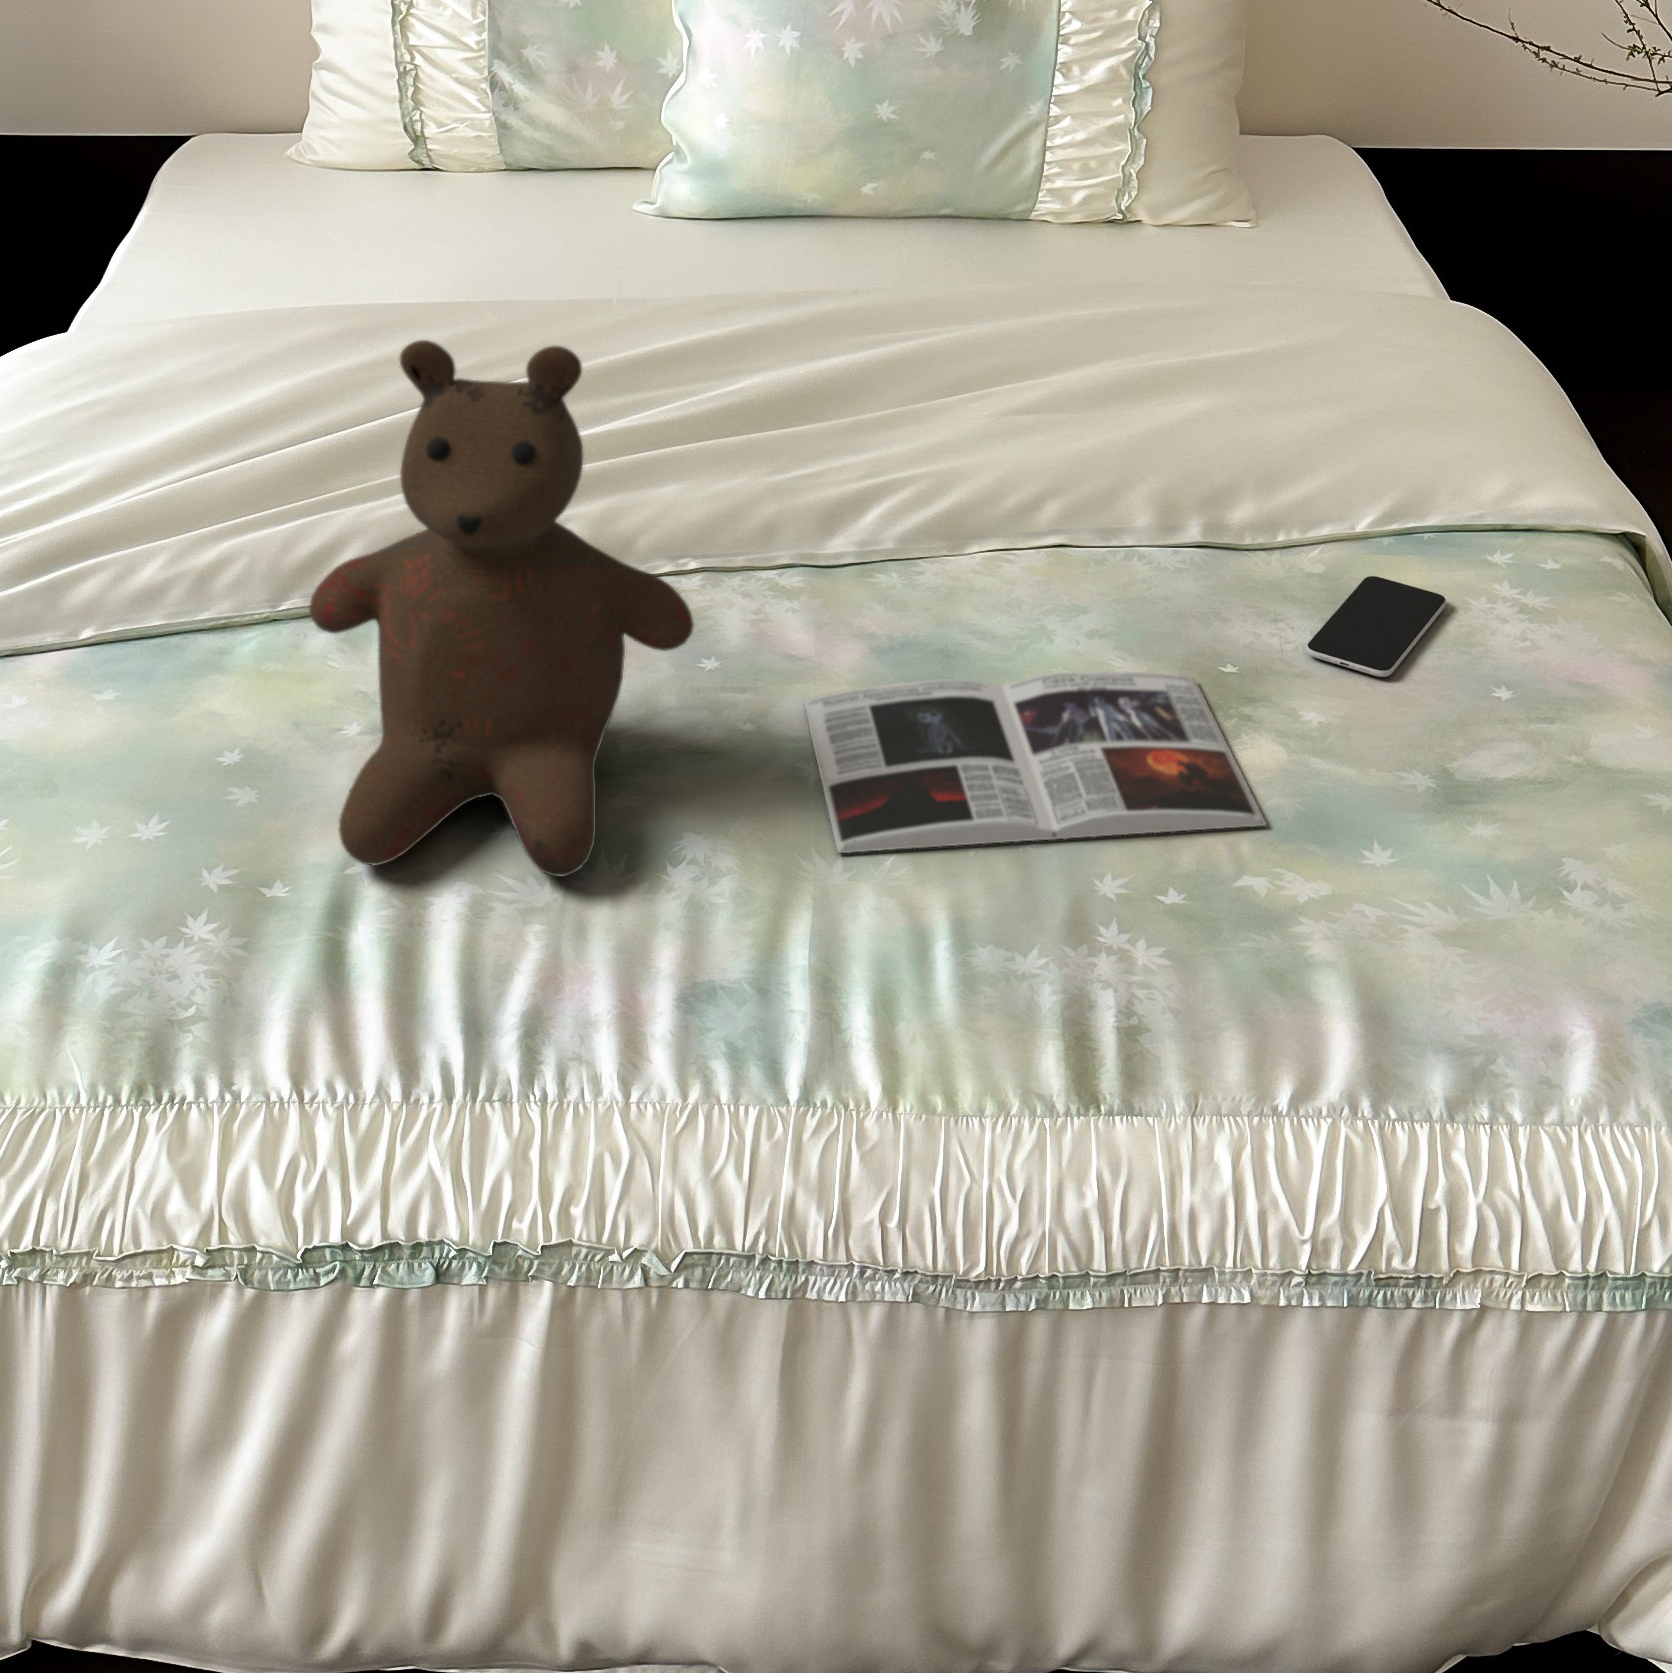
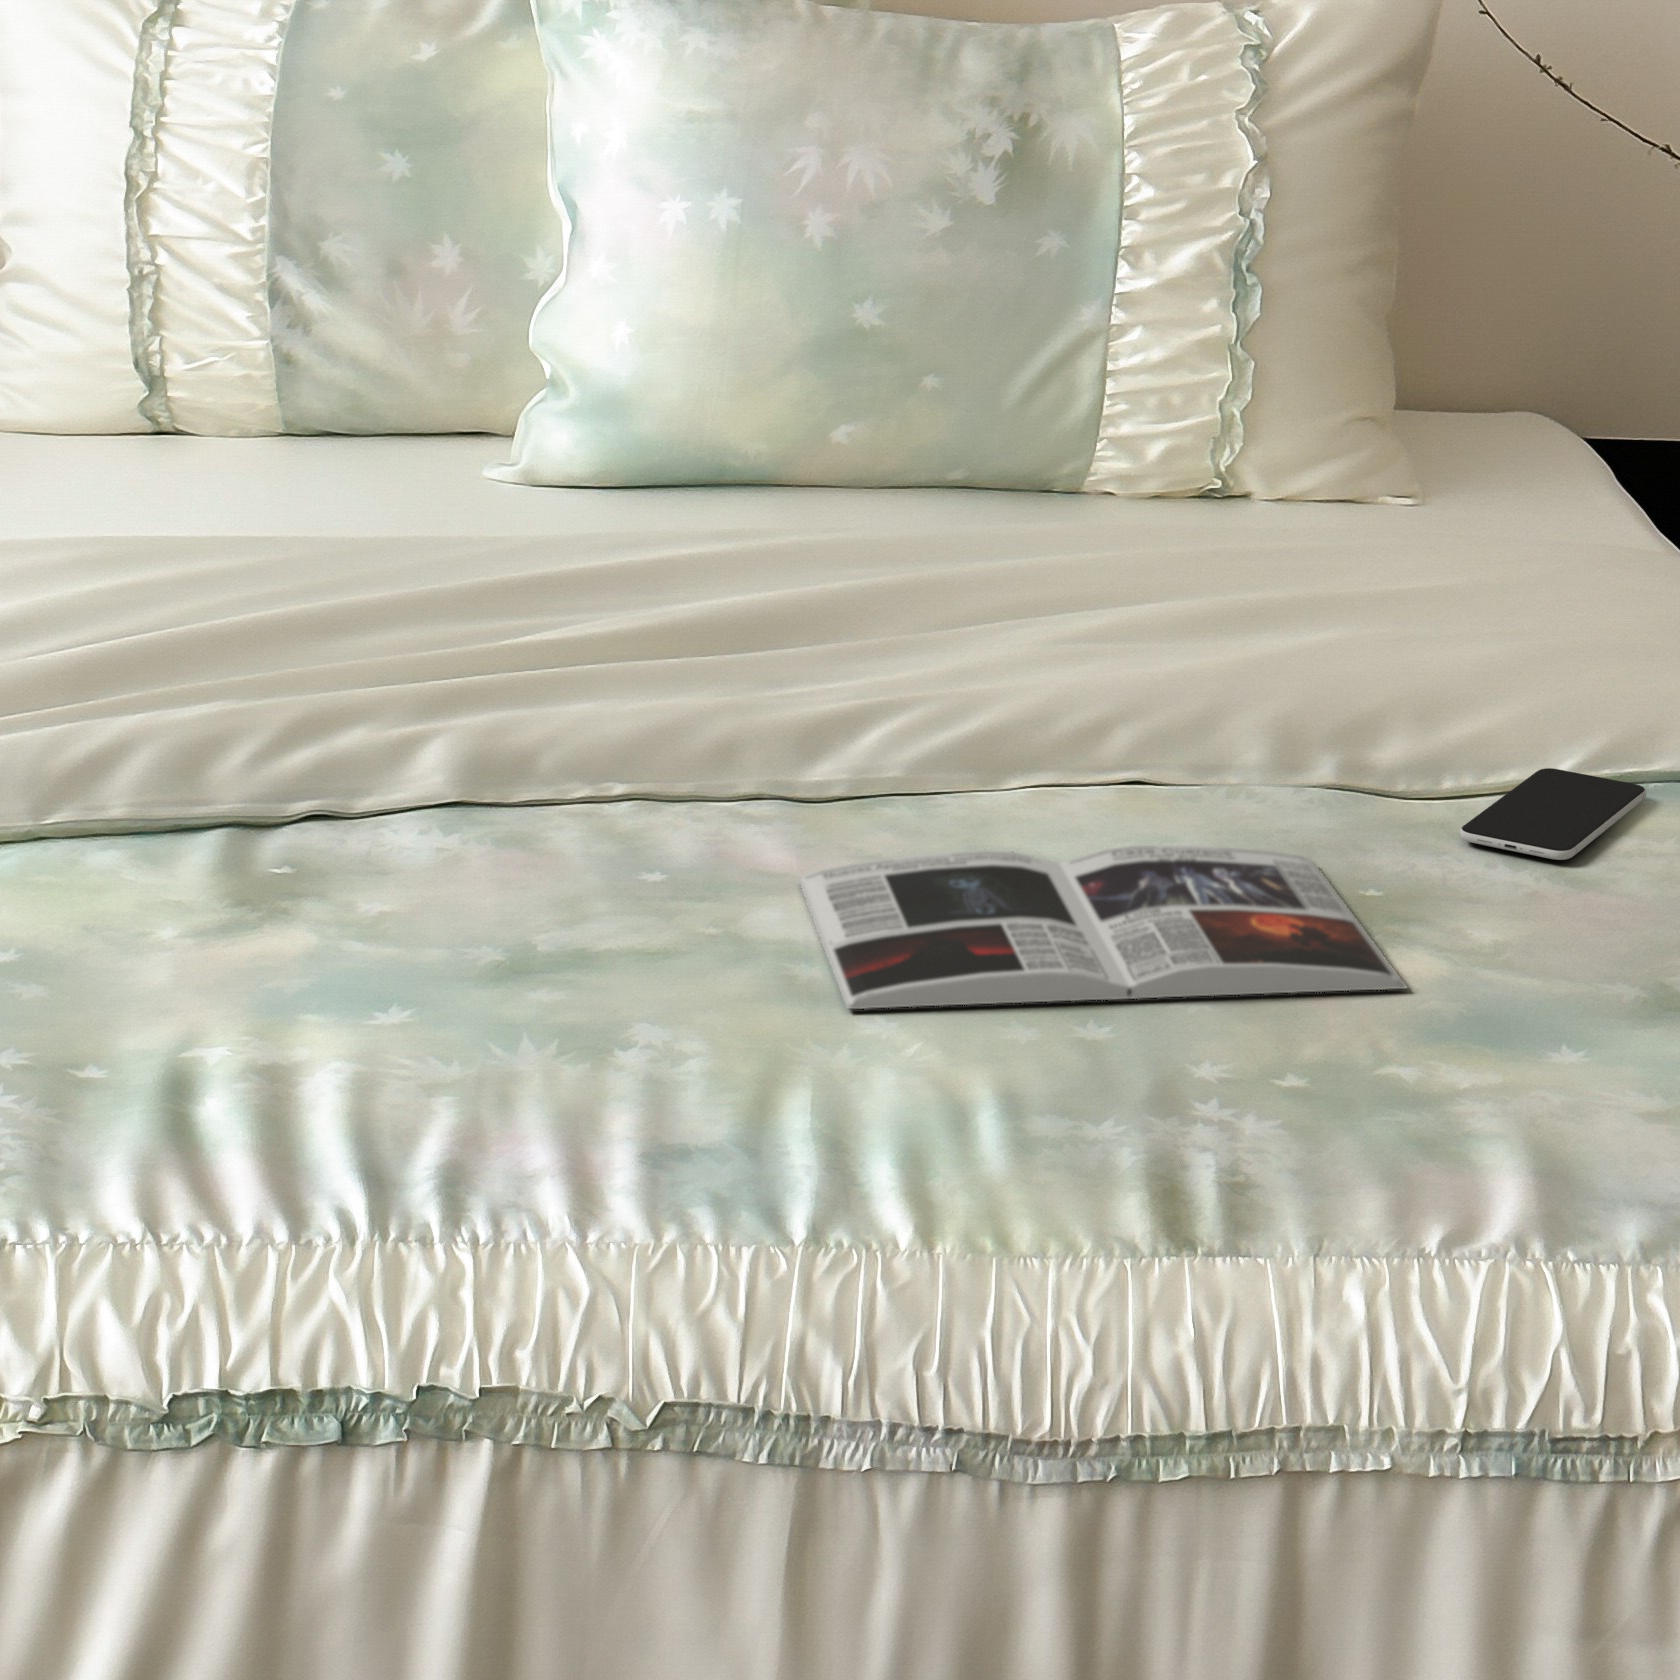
teddy bear: present [309,340,694,877] -> none [160,340,659,1023]

